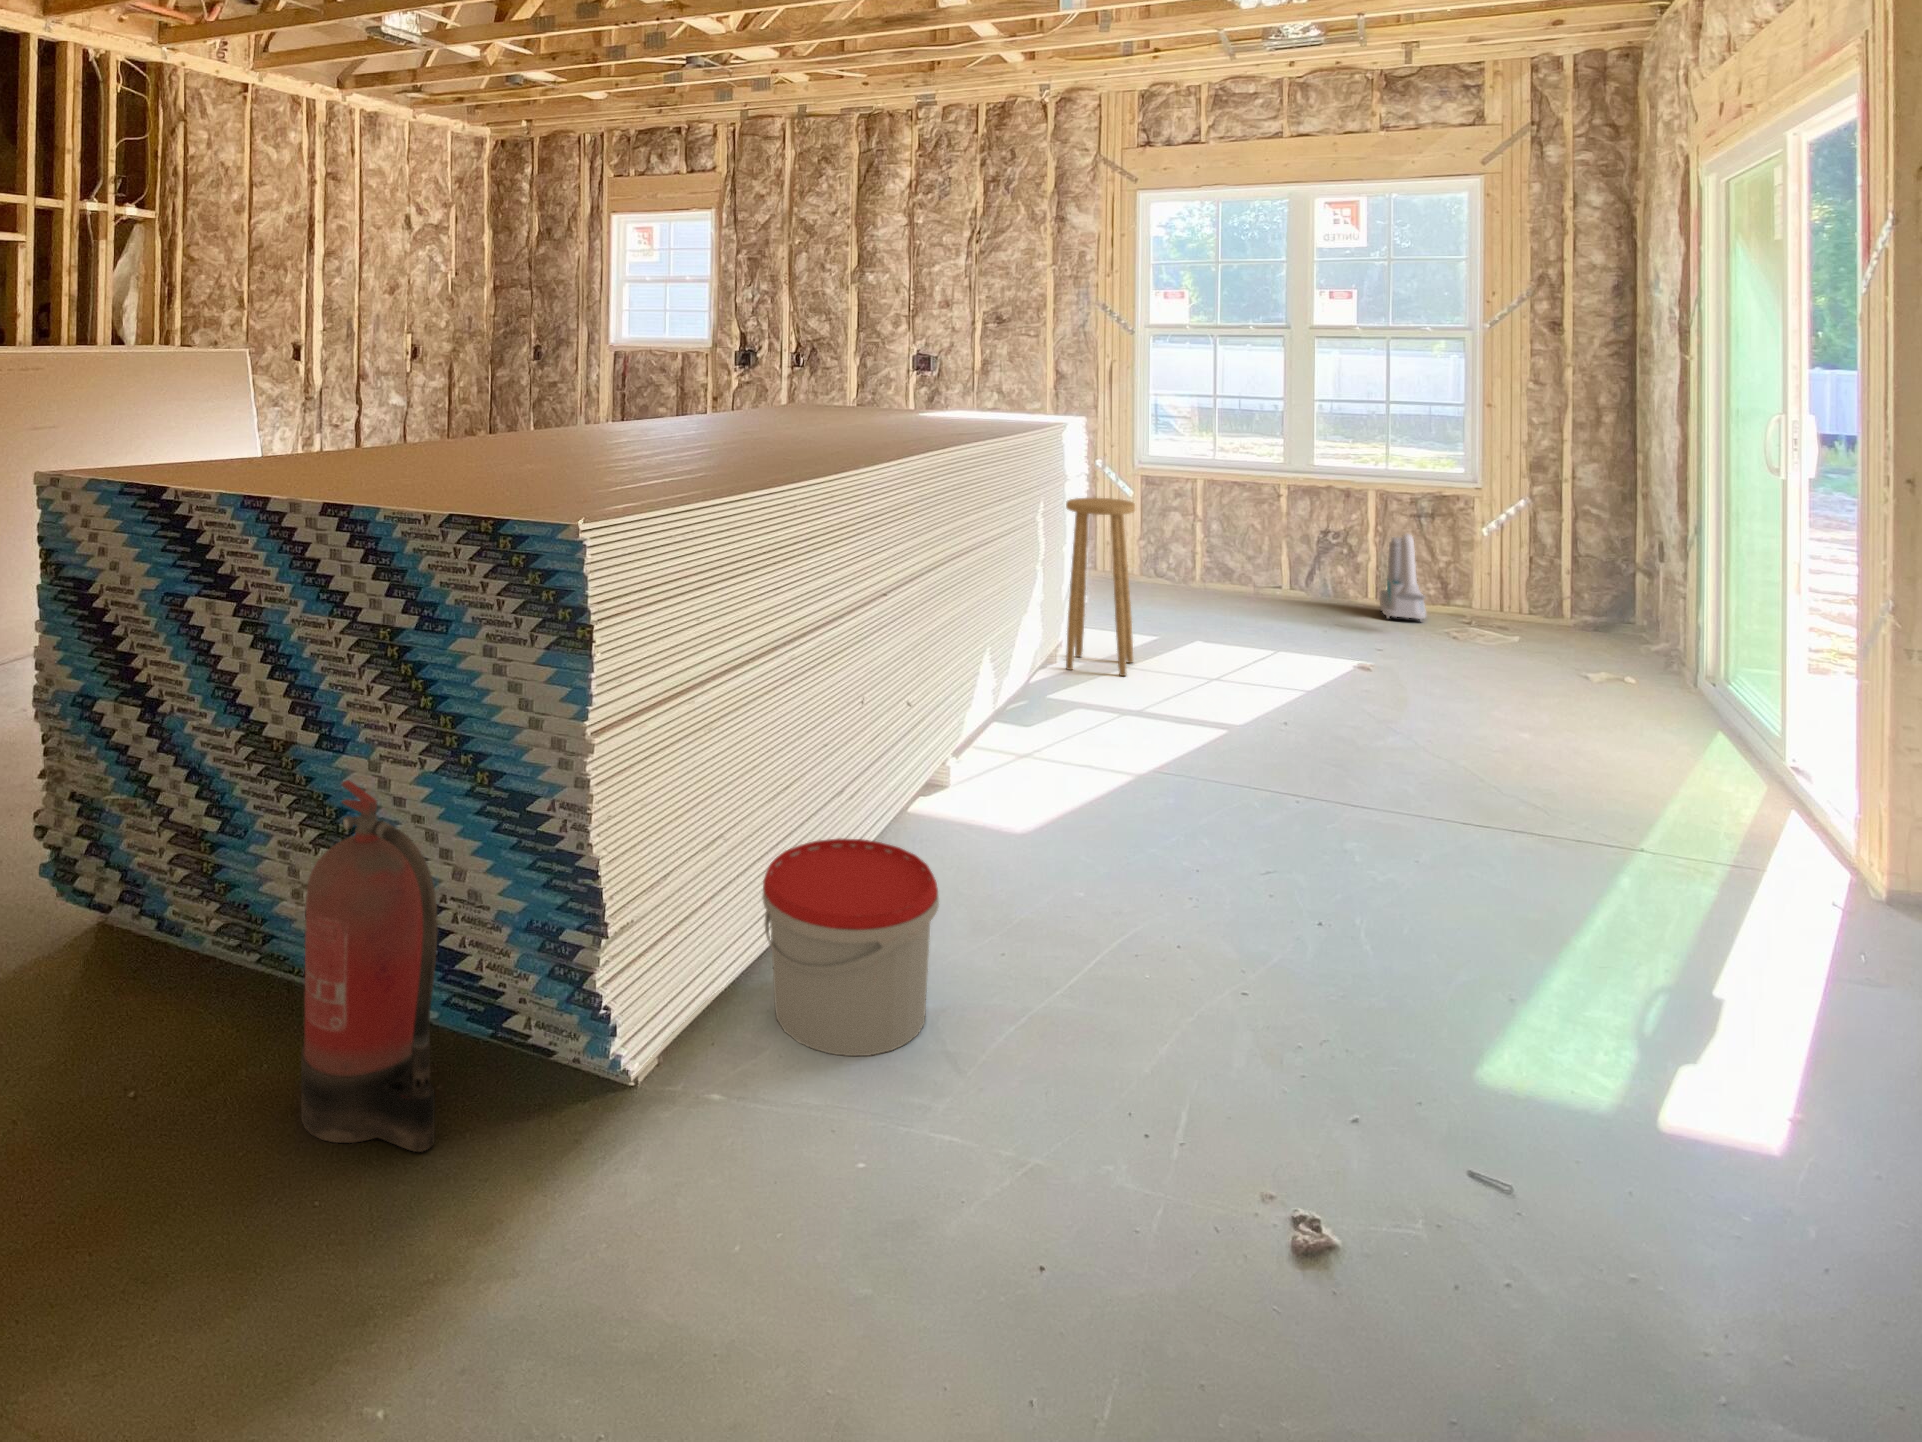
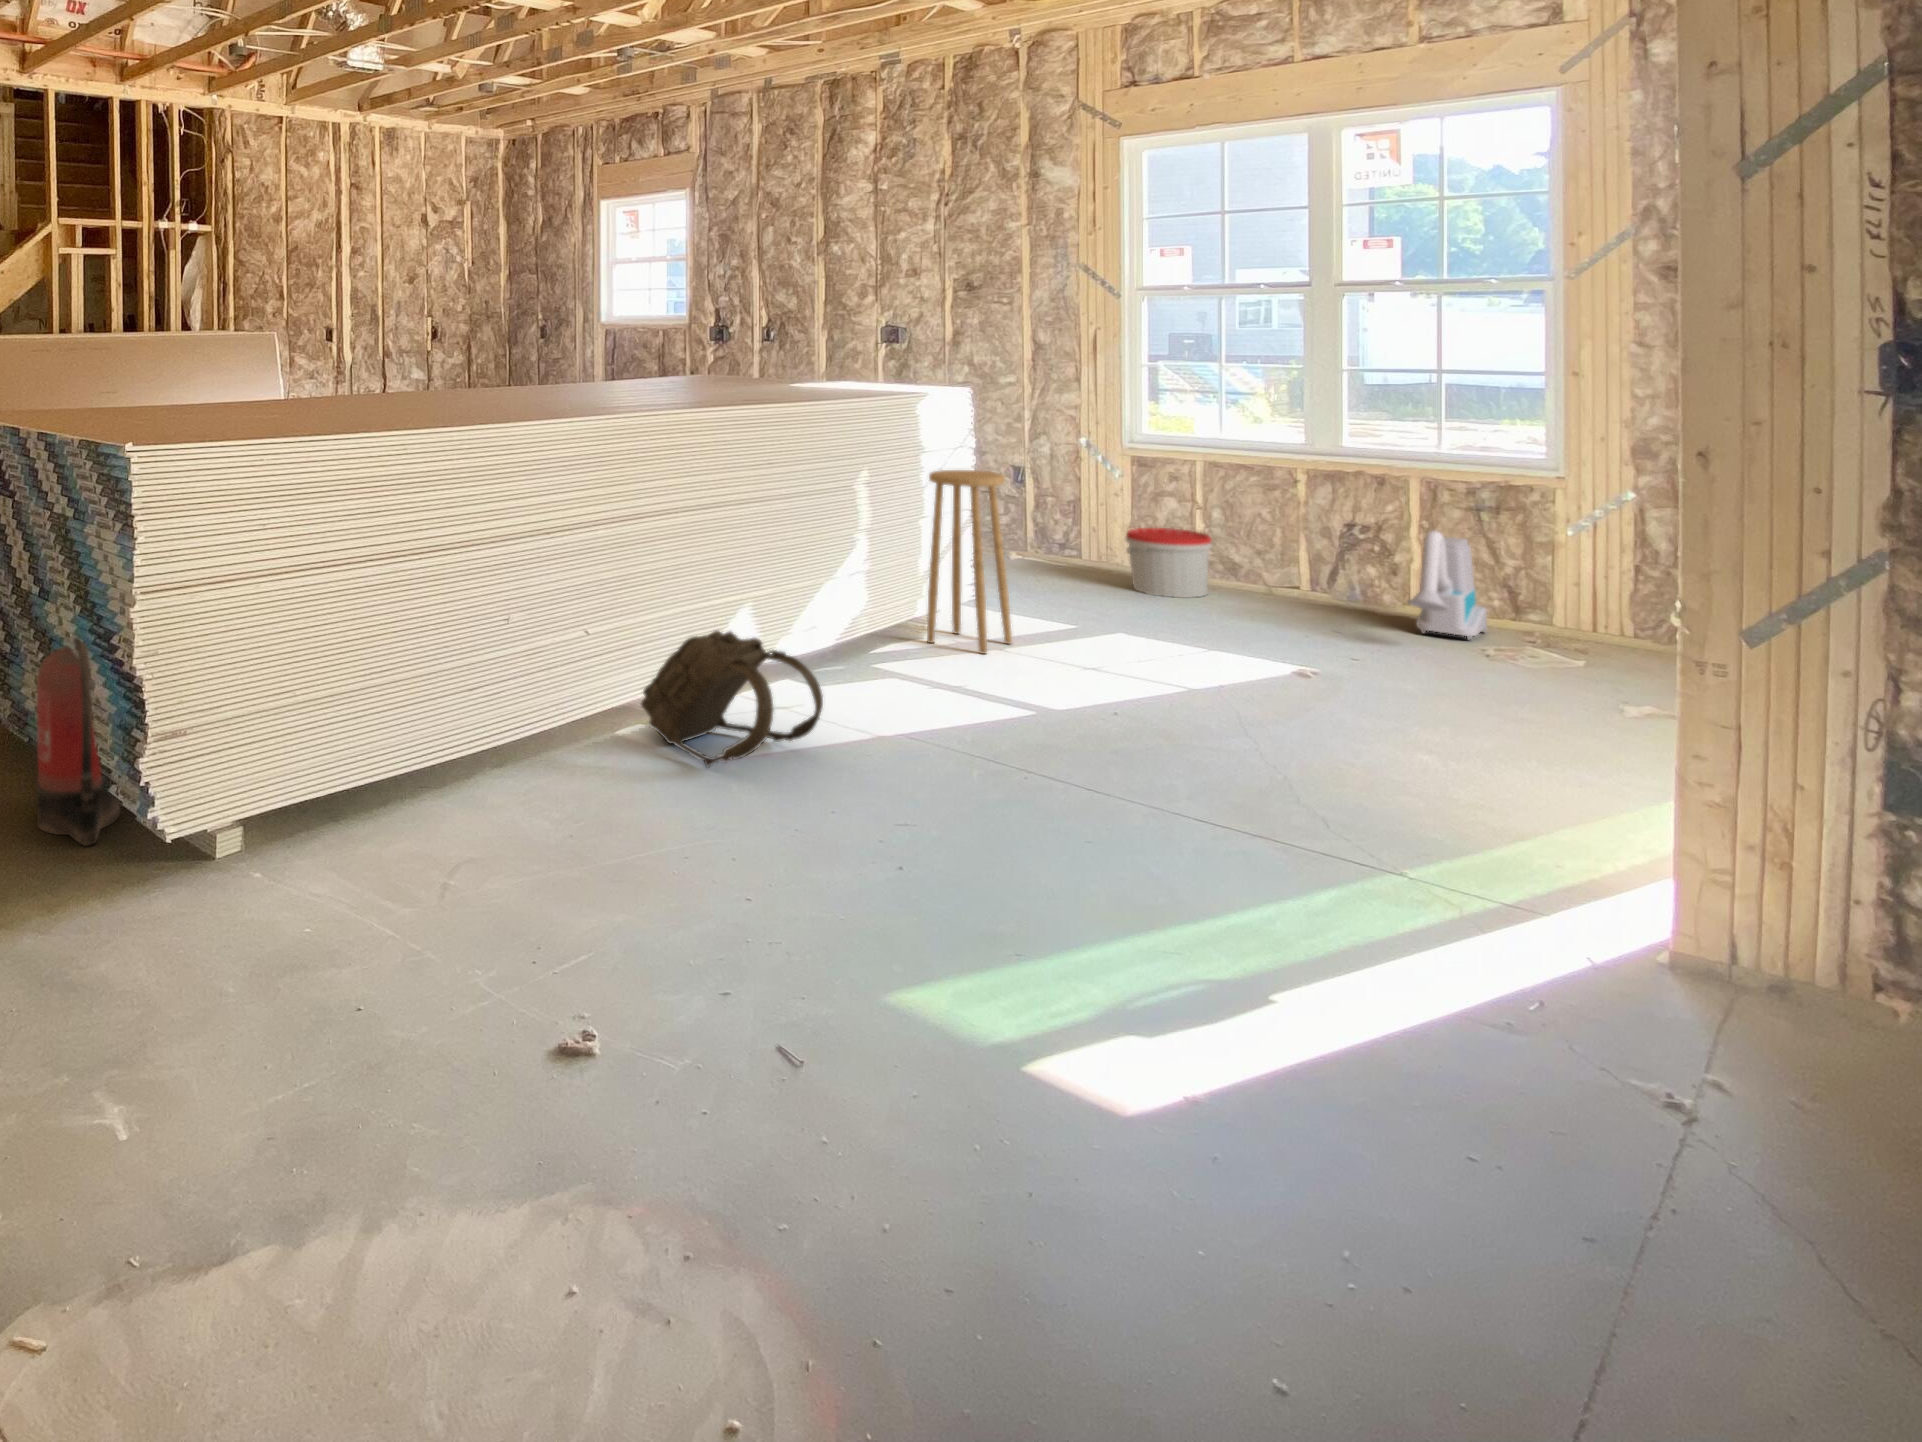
backpack: none [938,692,1134,851] -> present [641,631,823,767]
bucket: present [762,838,939,1056] -> present [1126,528,1212,598]

